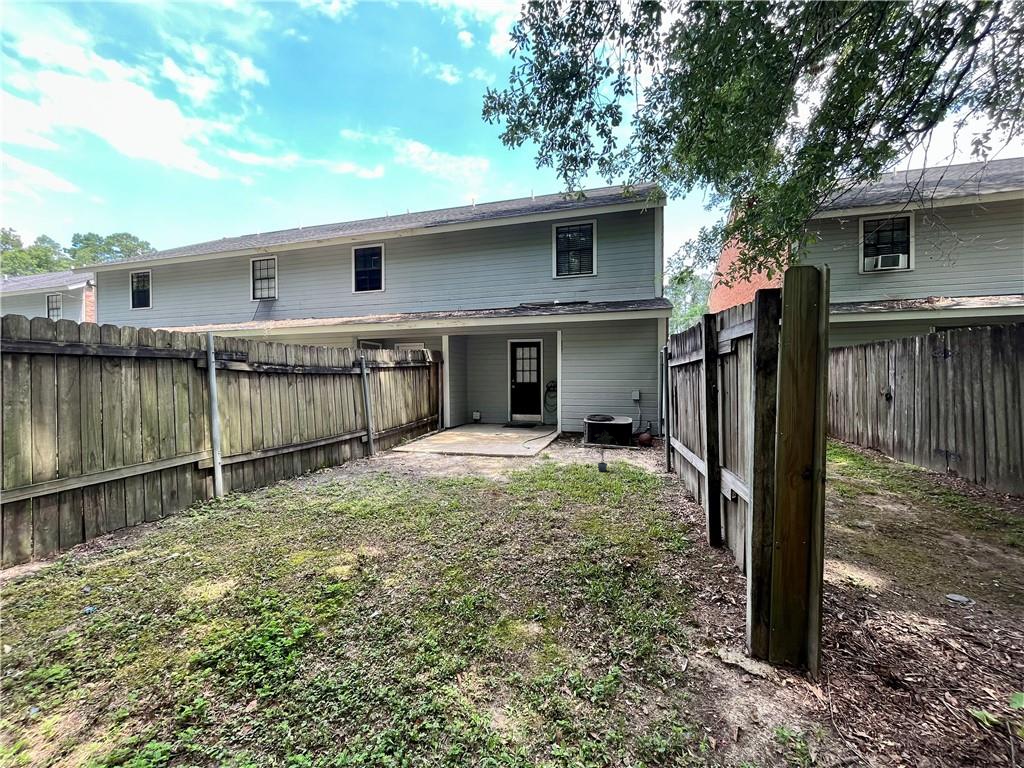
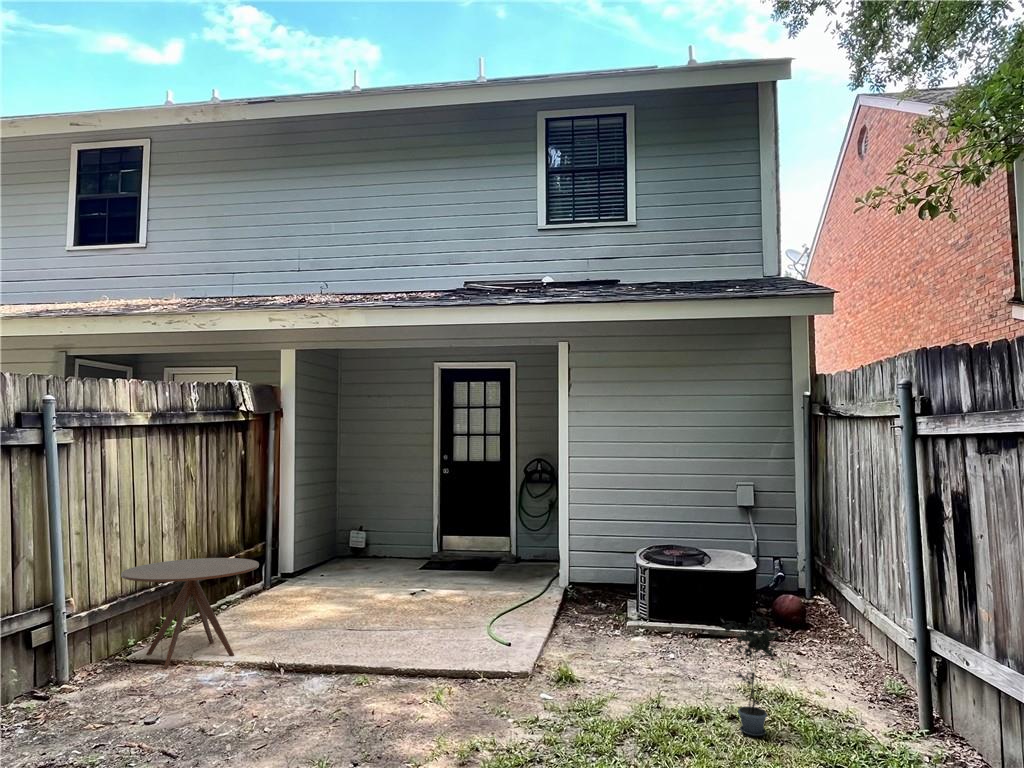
round table: none [388,417,436,453] -> present [121,558,259,669]

